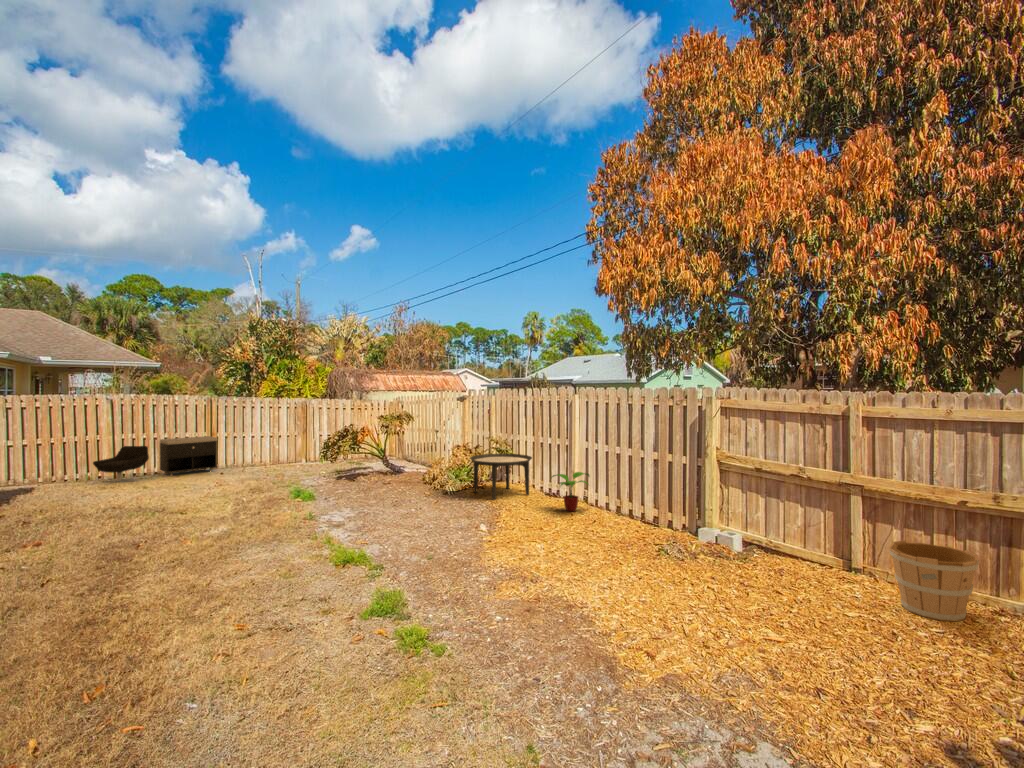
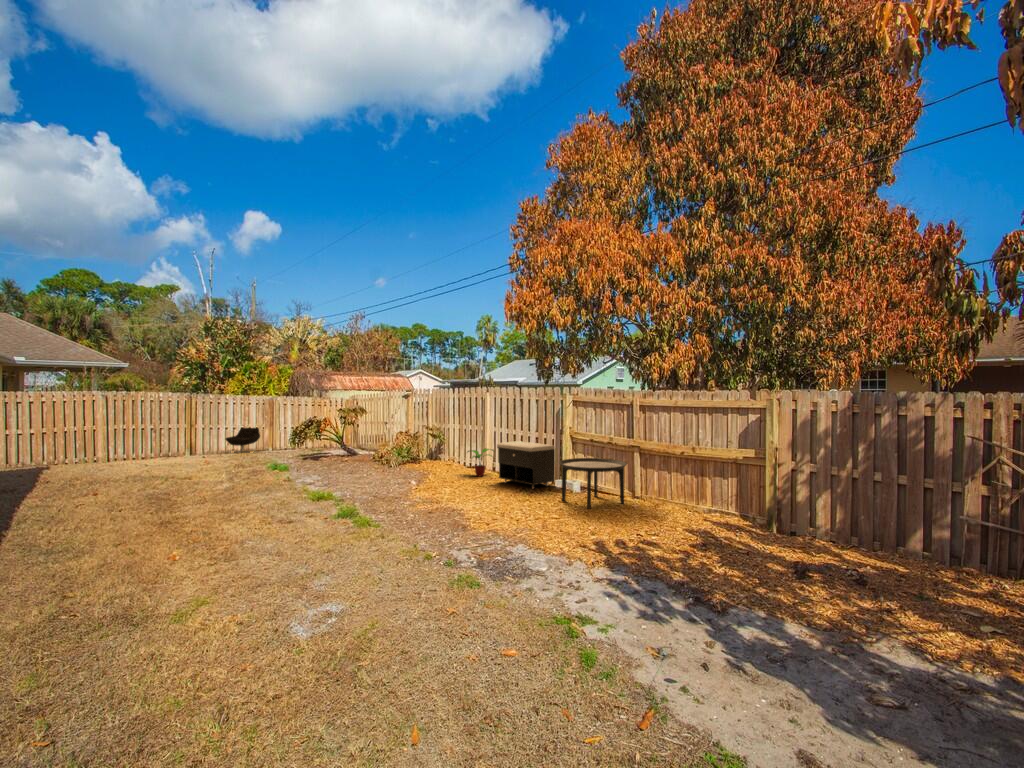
storage bench: present [160,436,217,476] -> present [497,441,555,488]
lounge chair: present [93,446,149,484] -> present [226,428,260,452]
round table: present [470,454,532,500] -> present [559,458,627,509]
wooden bucket: present [889,541,979,622] -> none [643,477,685,517]

